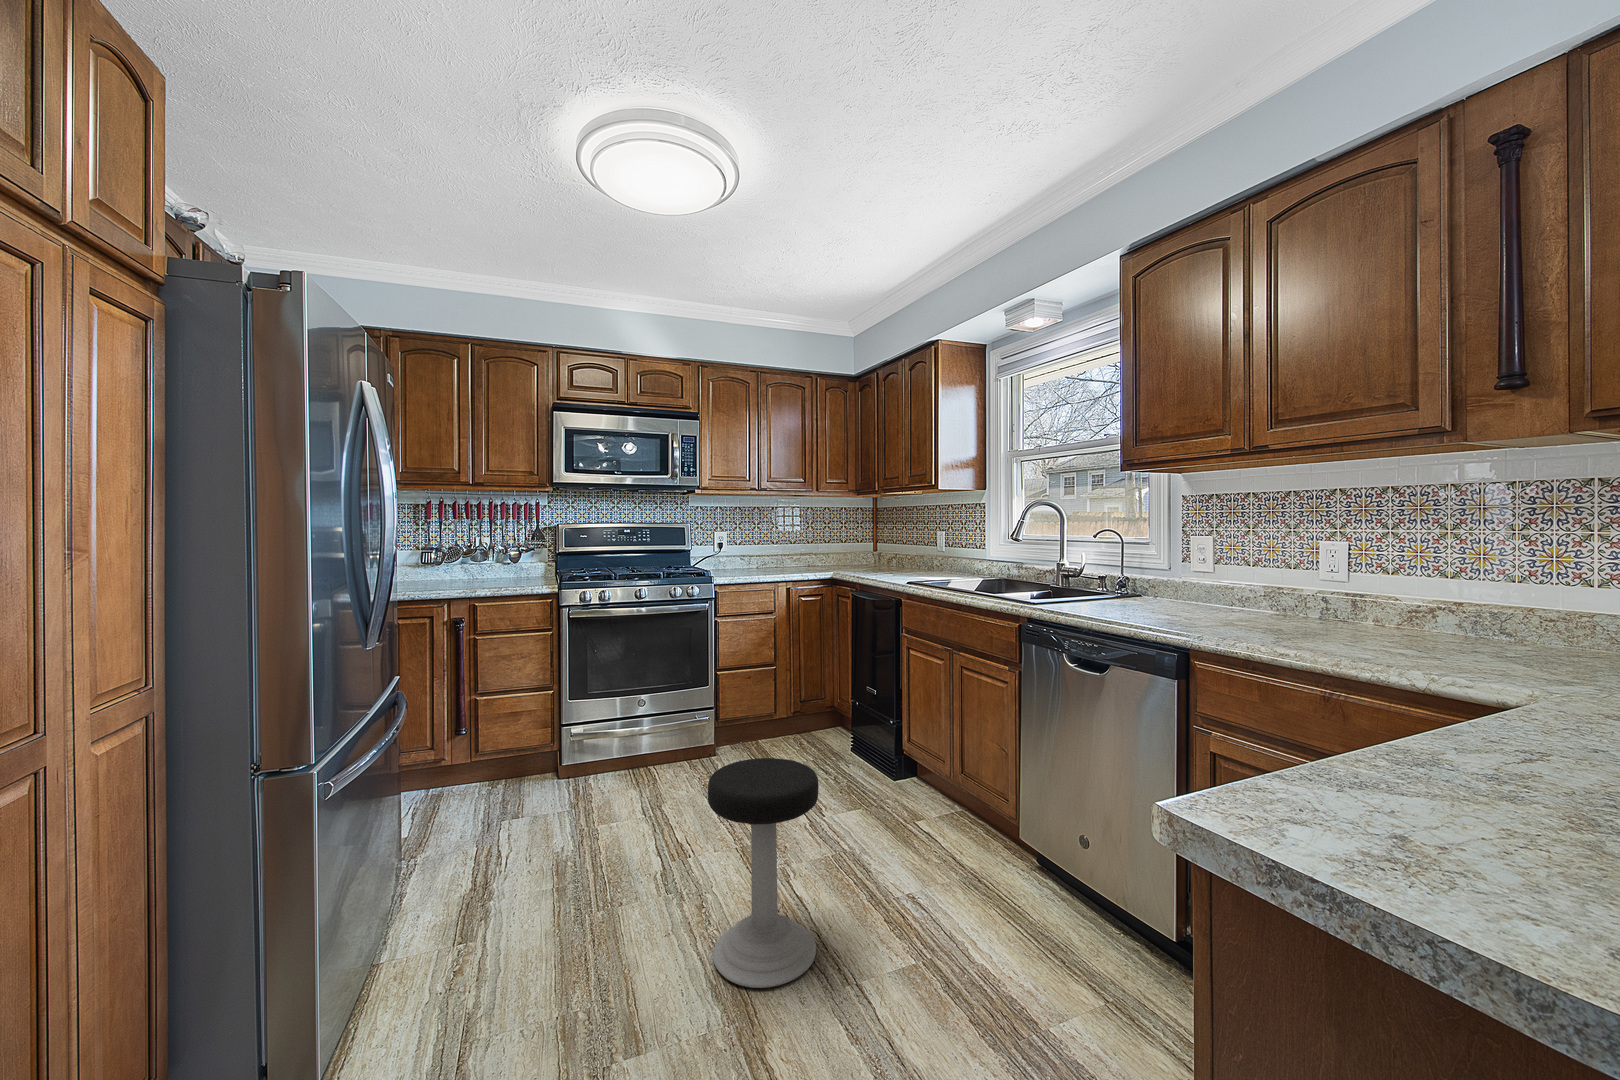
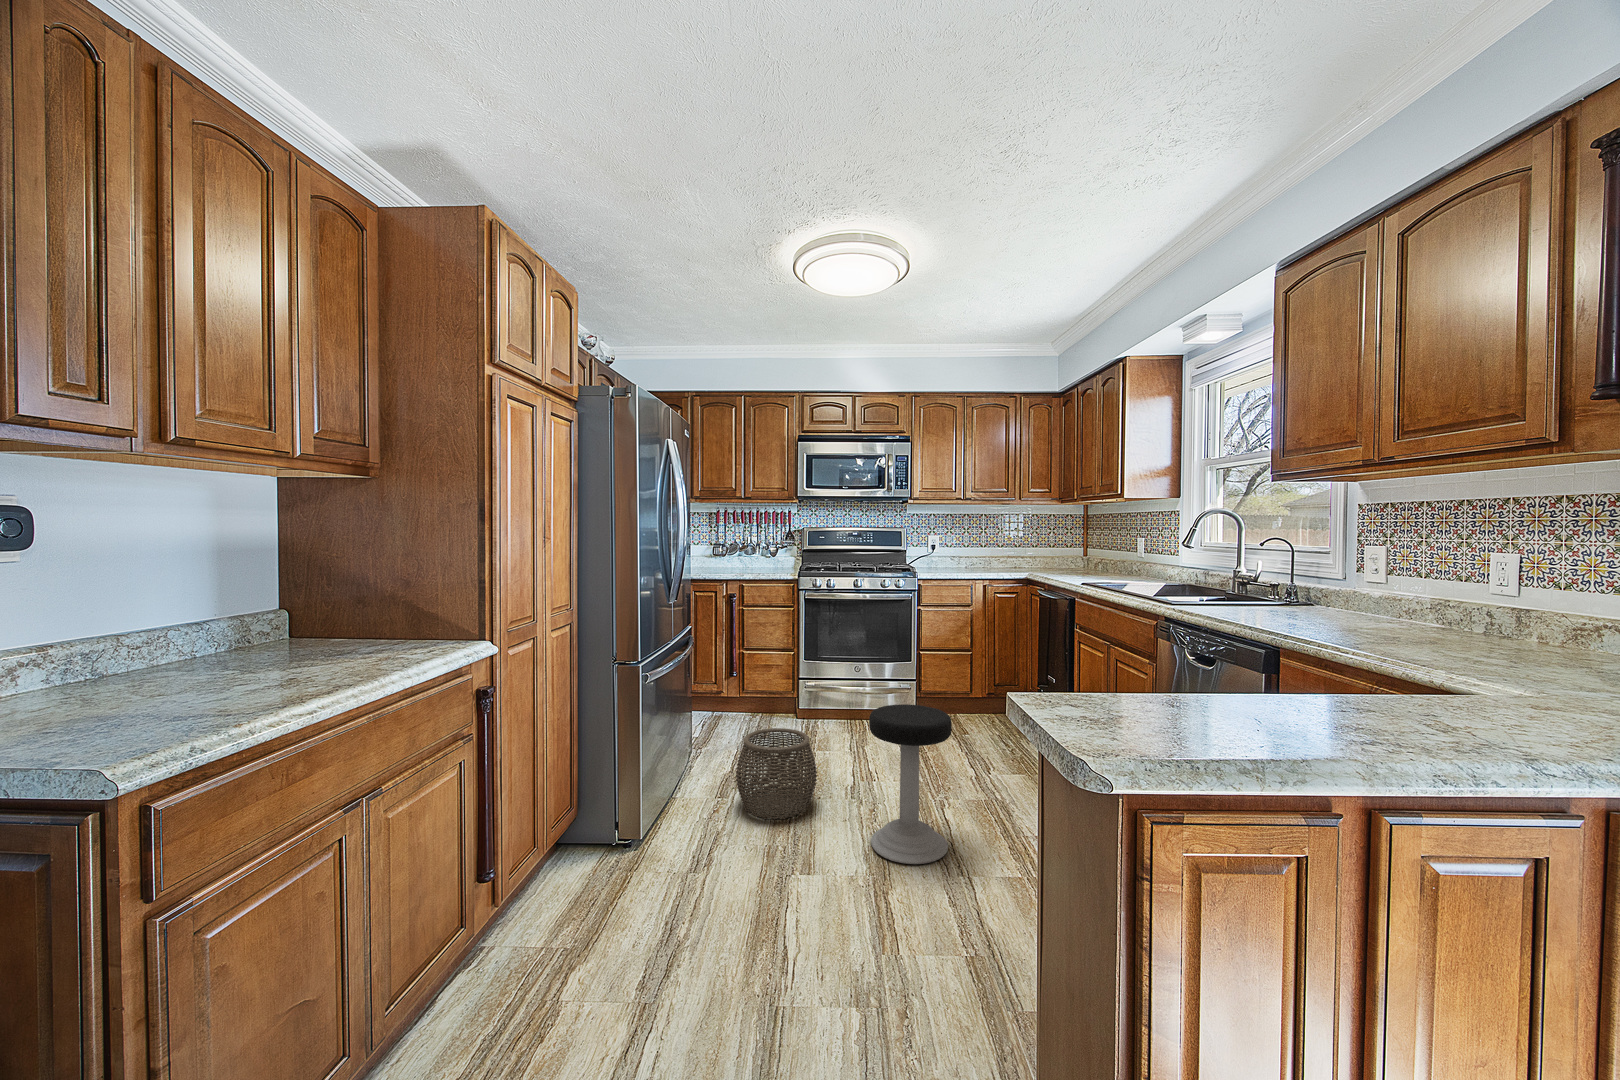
woven basket: none [492,814,621,964] -> present [736,728,817,820]

